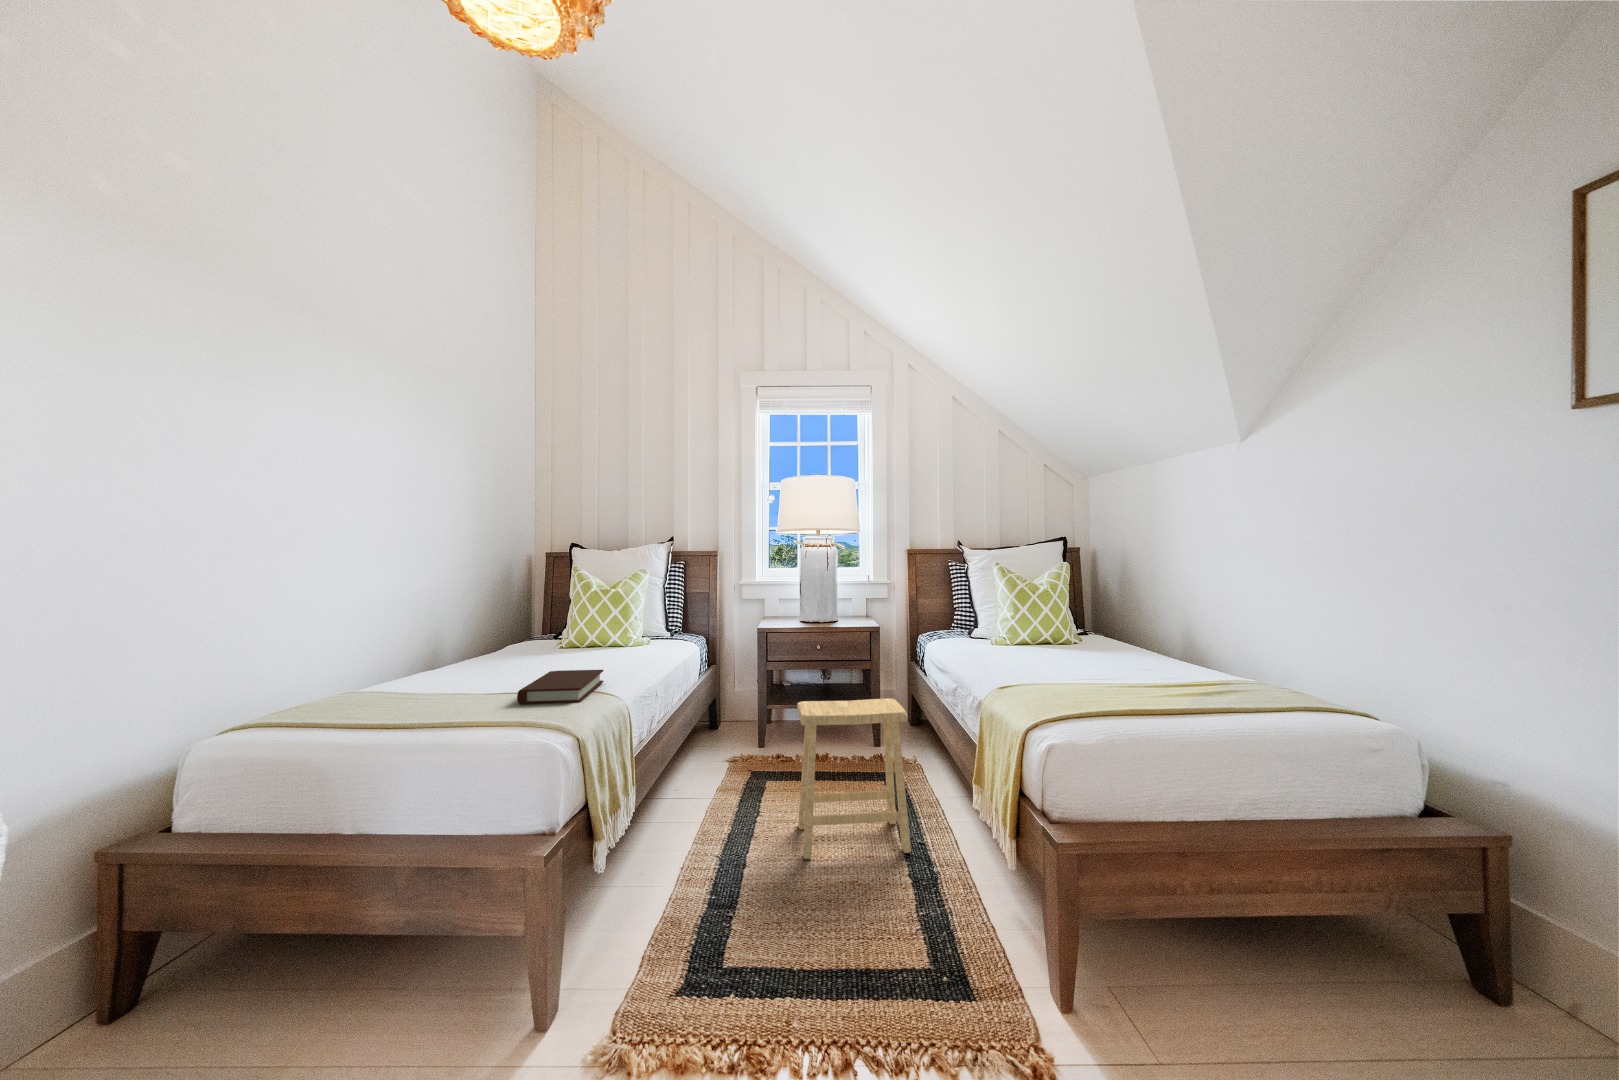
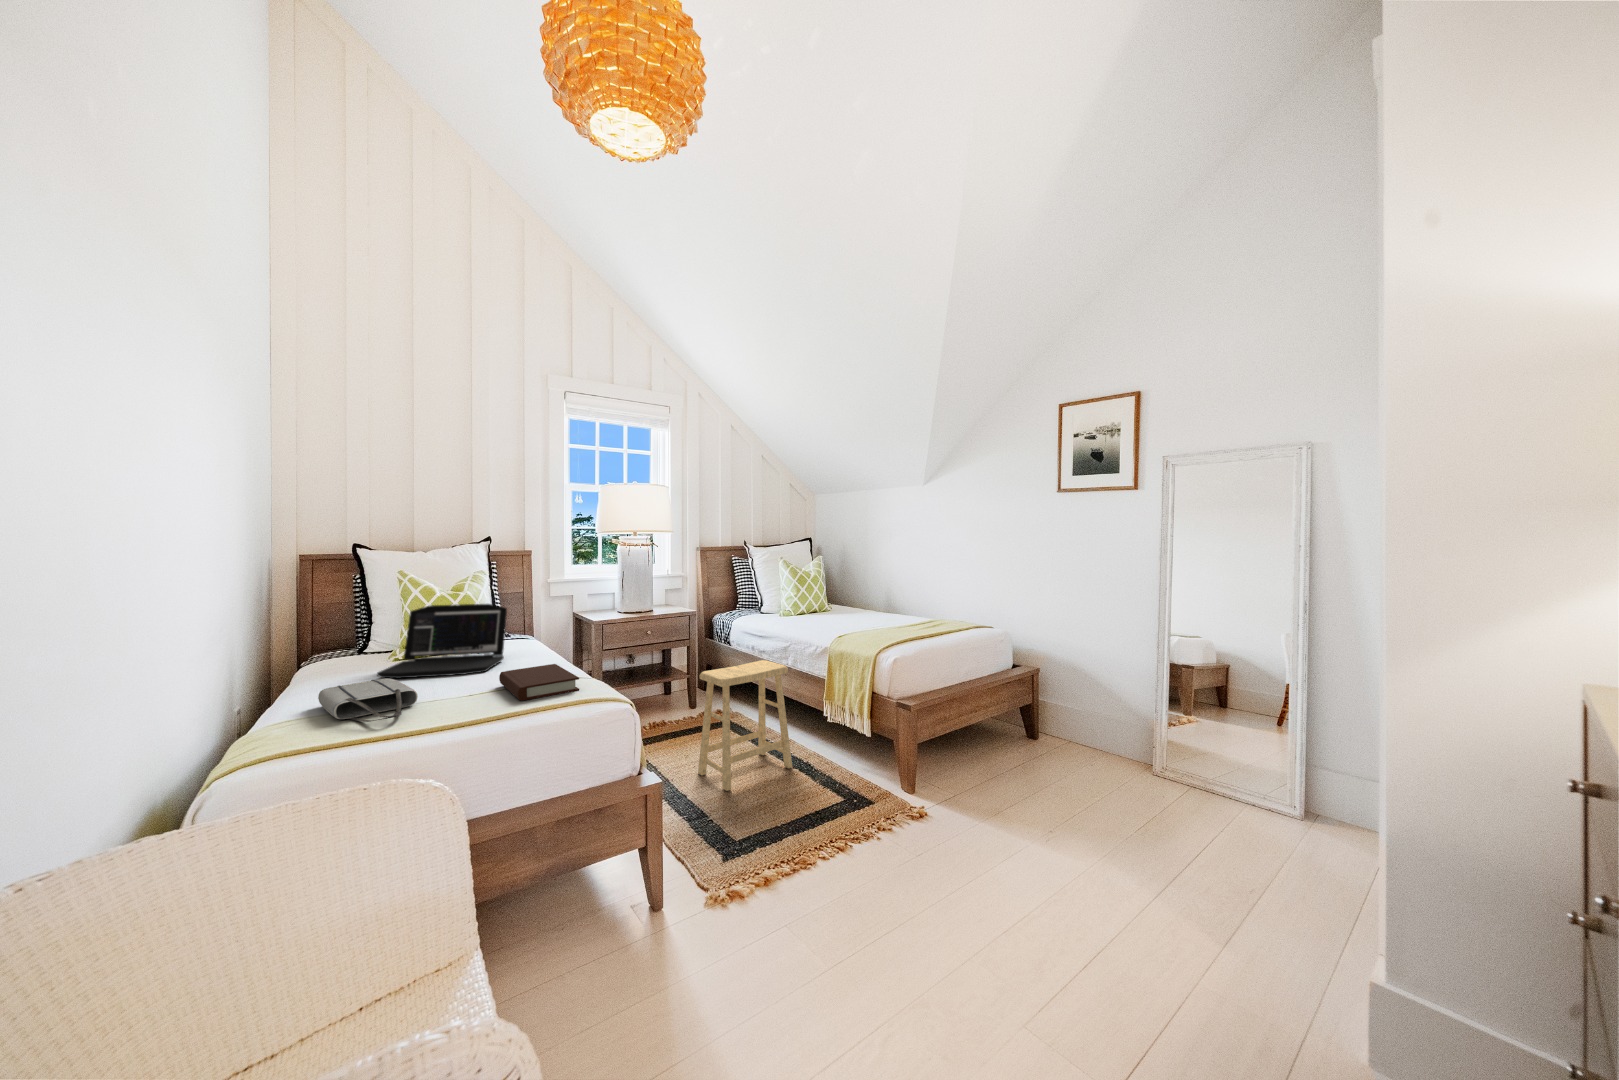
laptop: none [510,600,623,669] -> present [377,604,507,678]
tote bag: none [397,664,486,702] -> present [318,678,418,722]

